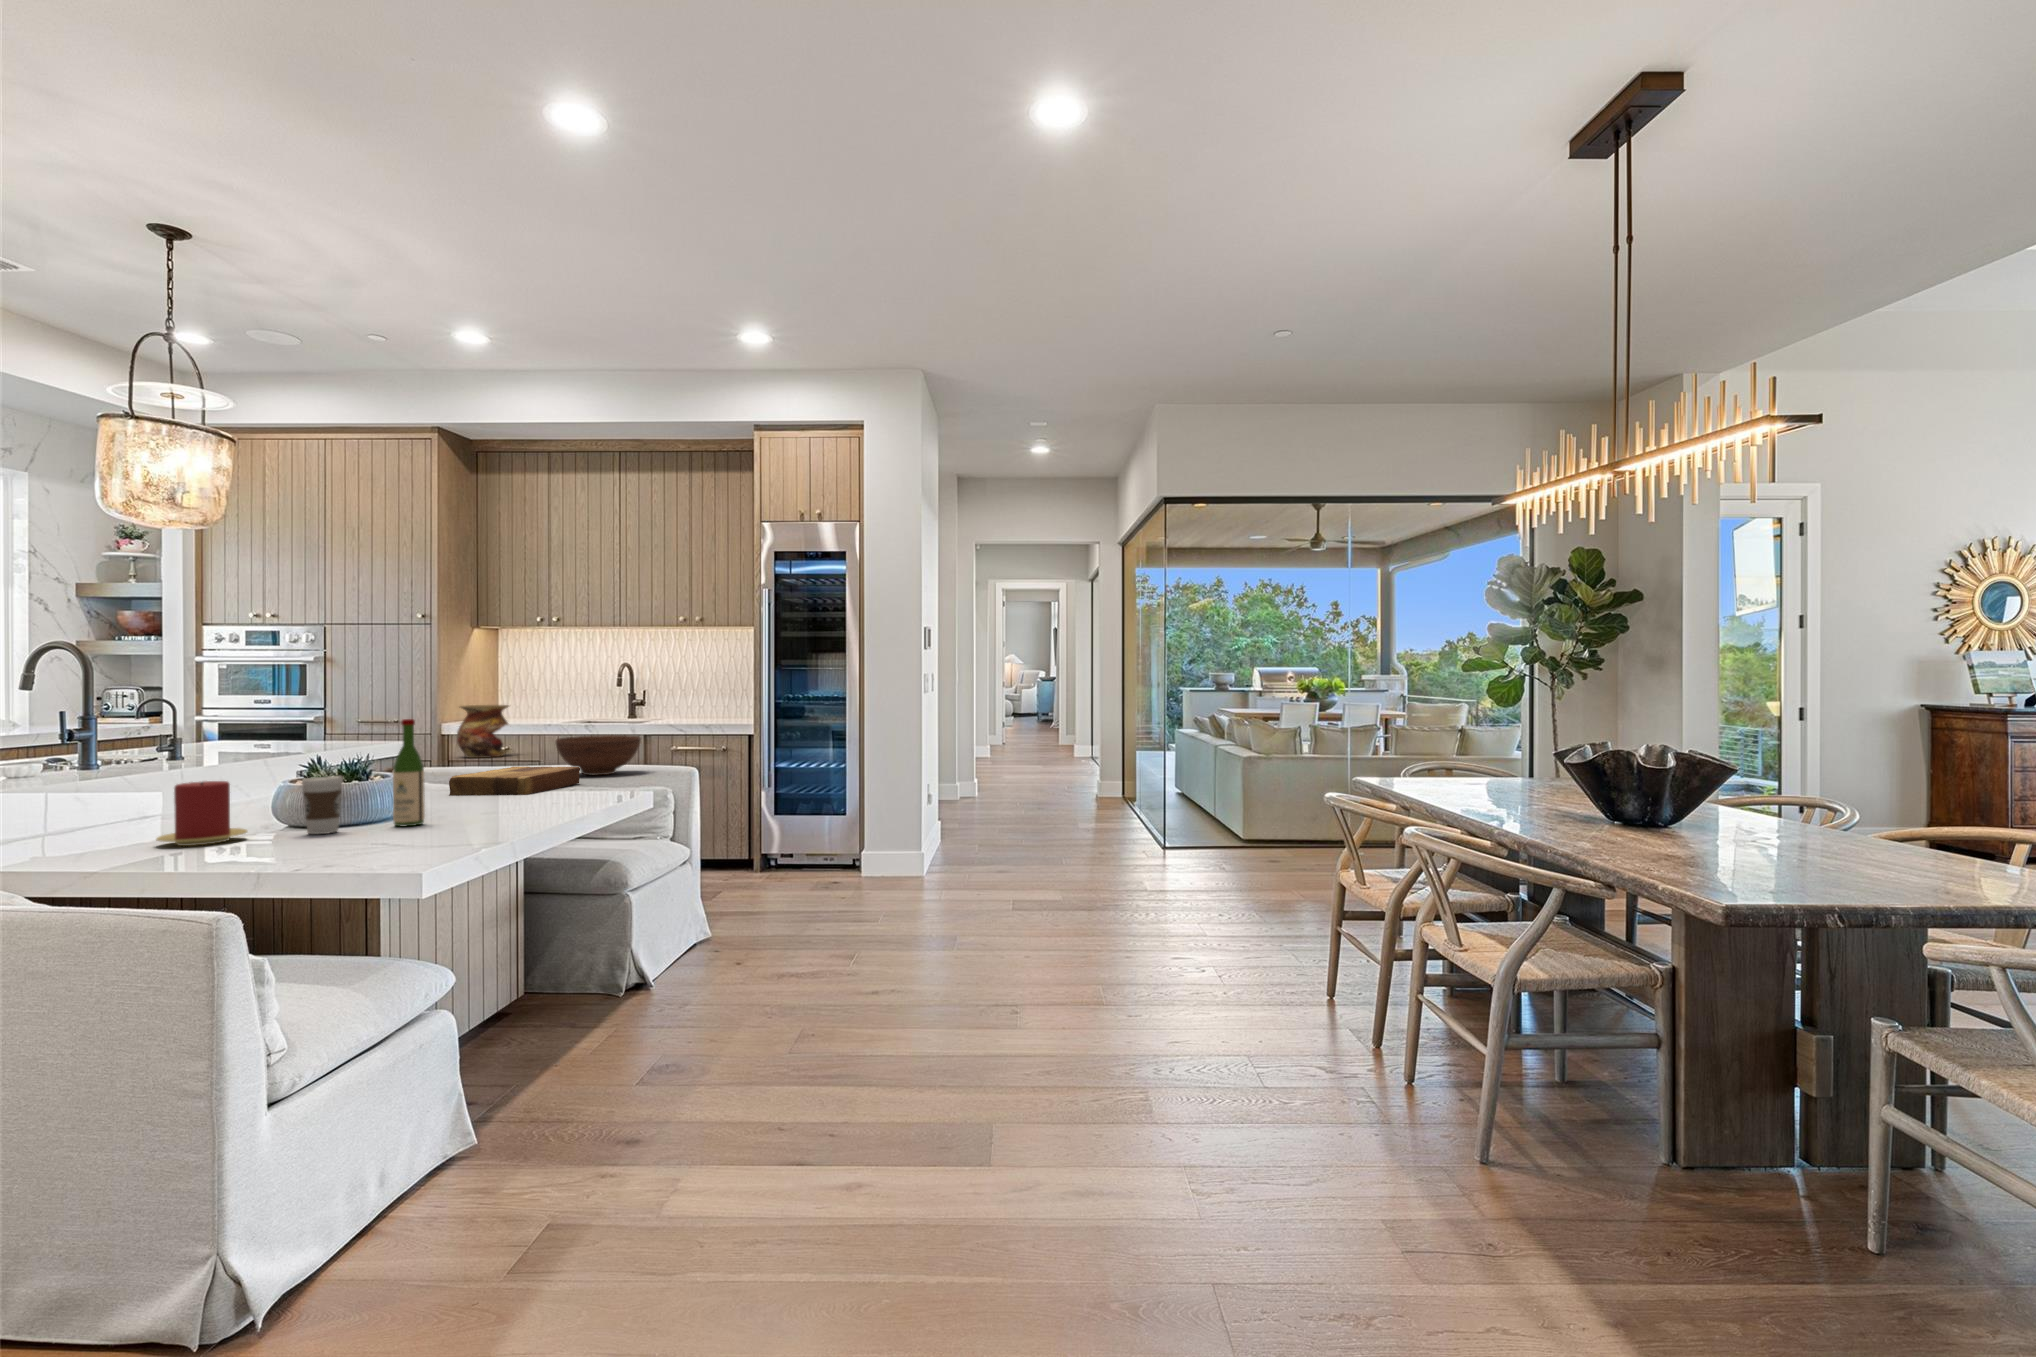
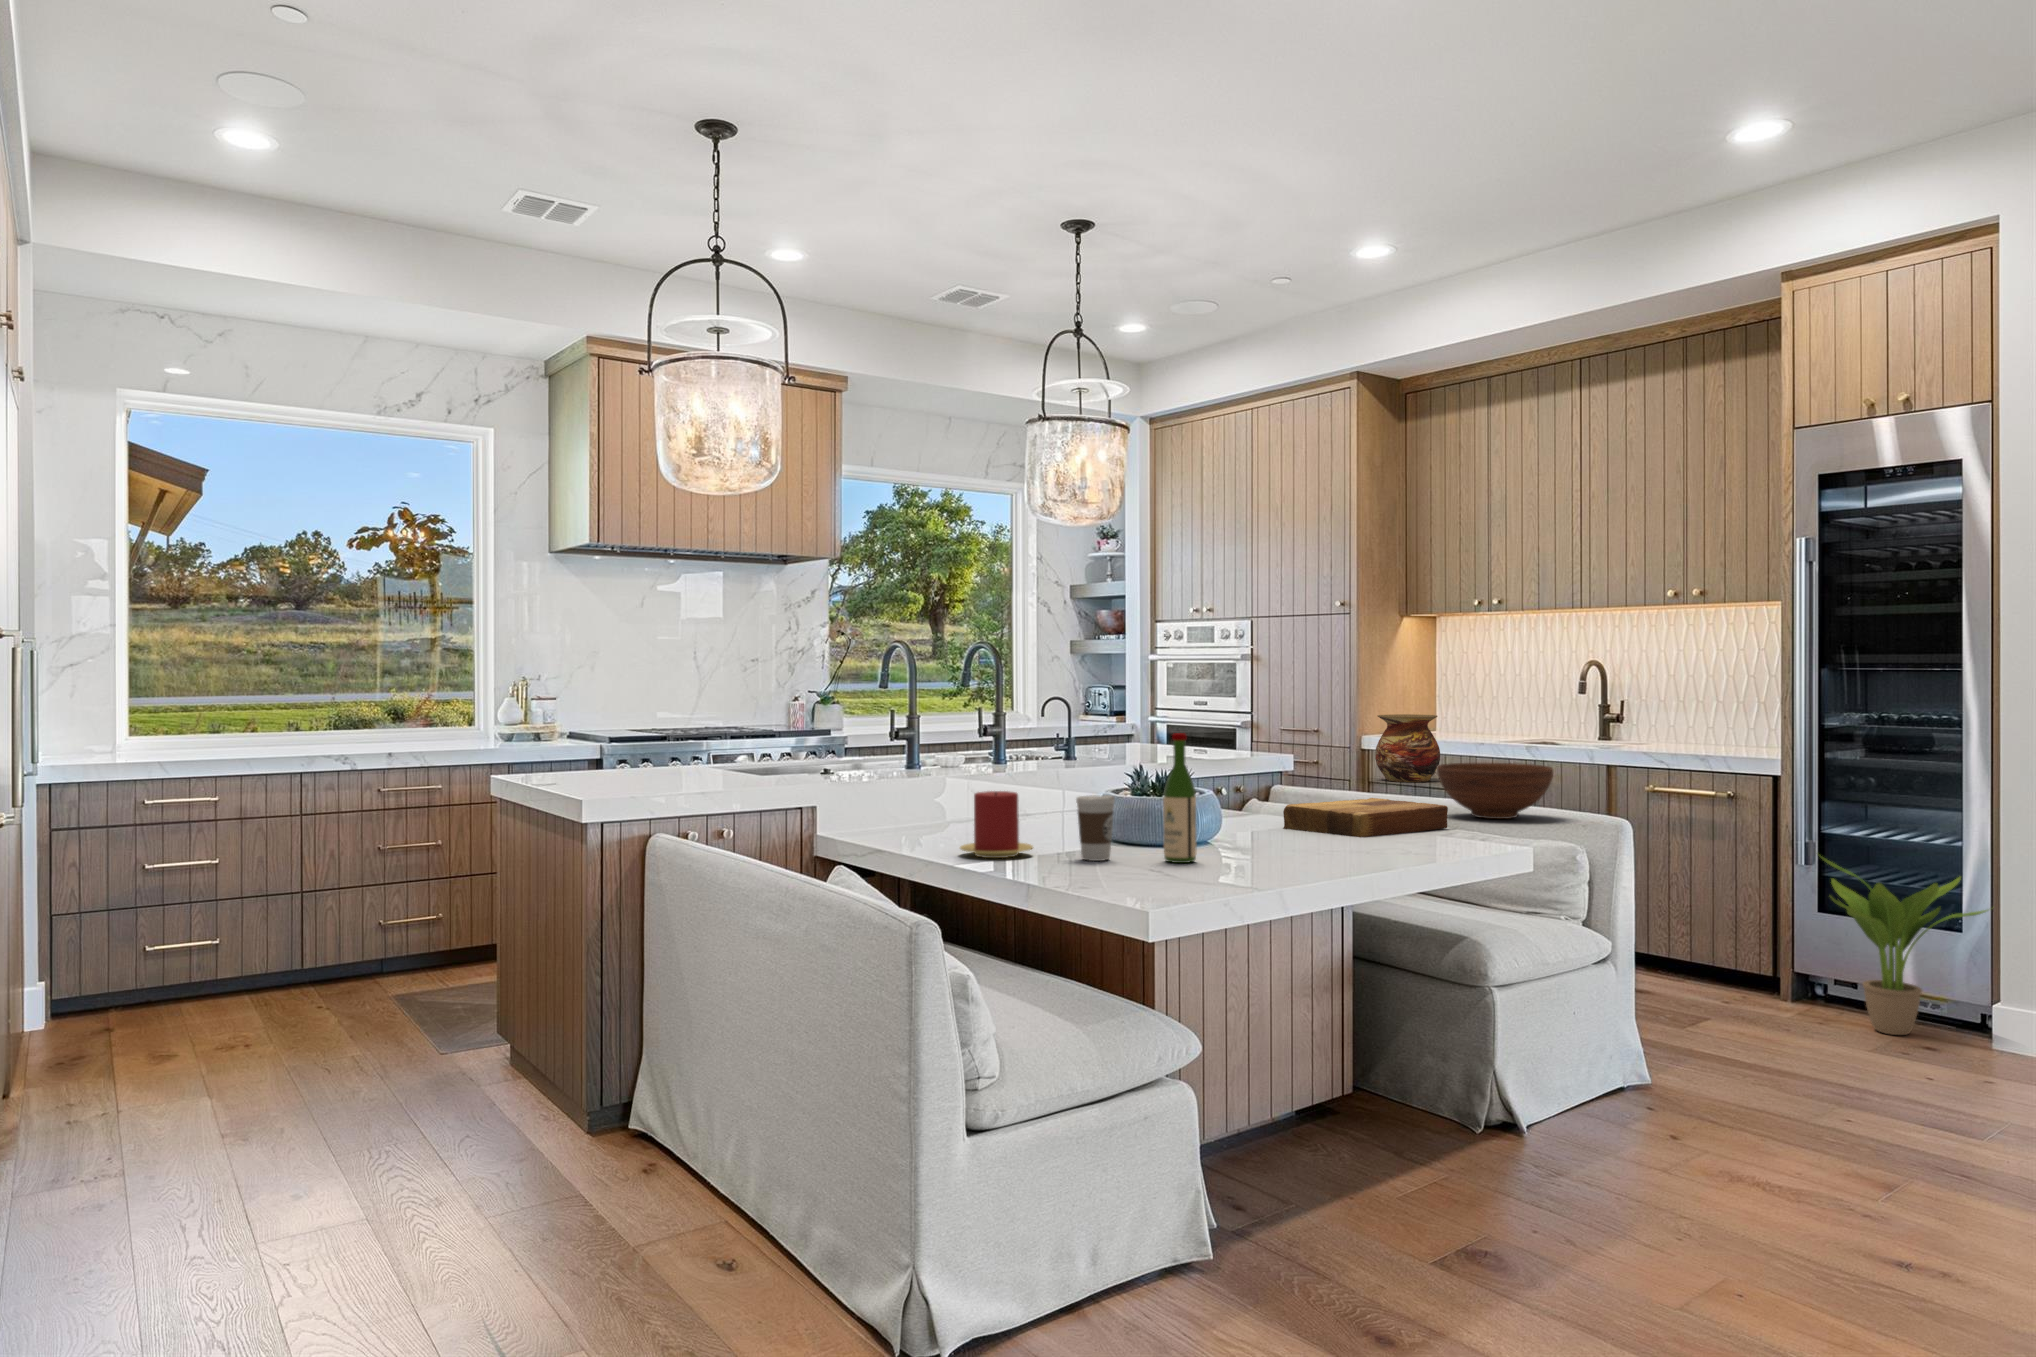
potted plant: none [779,777,867,882] -> present [1821,857,1987,1035]

